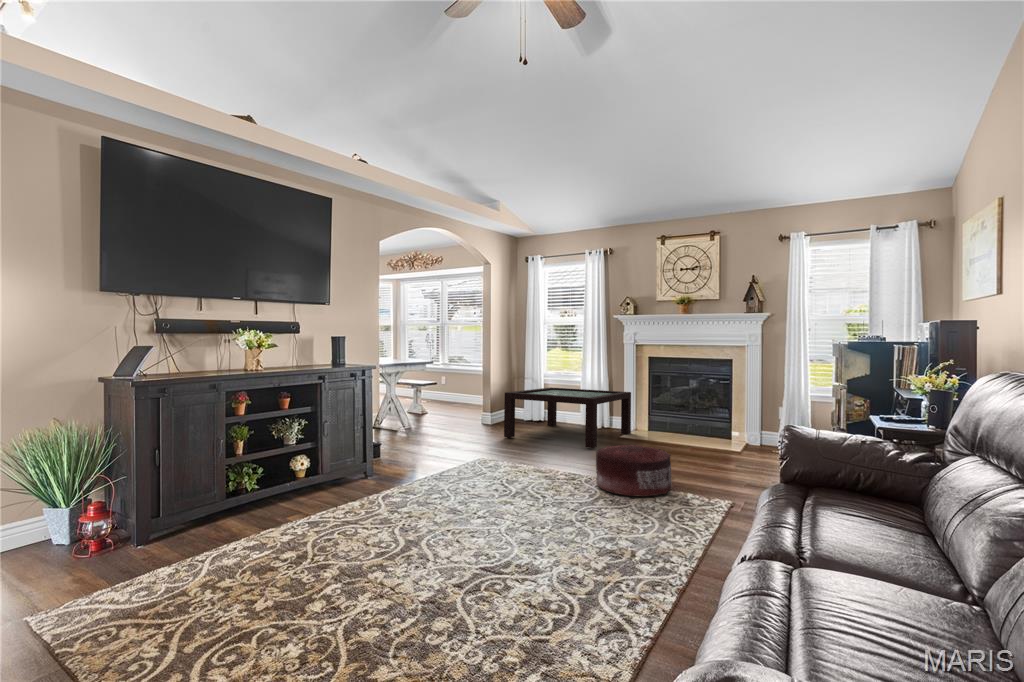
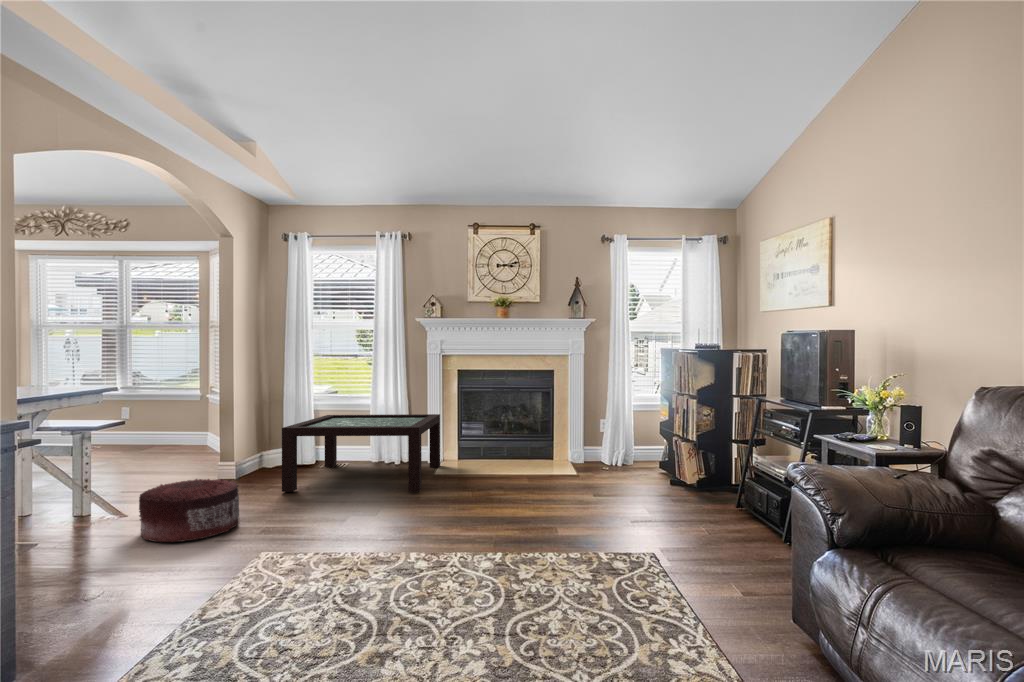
pouf: present [596,445,672,496] -> present [139,479,240,542]

